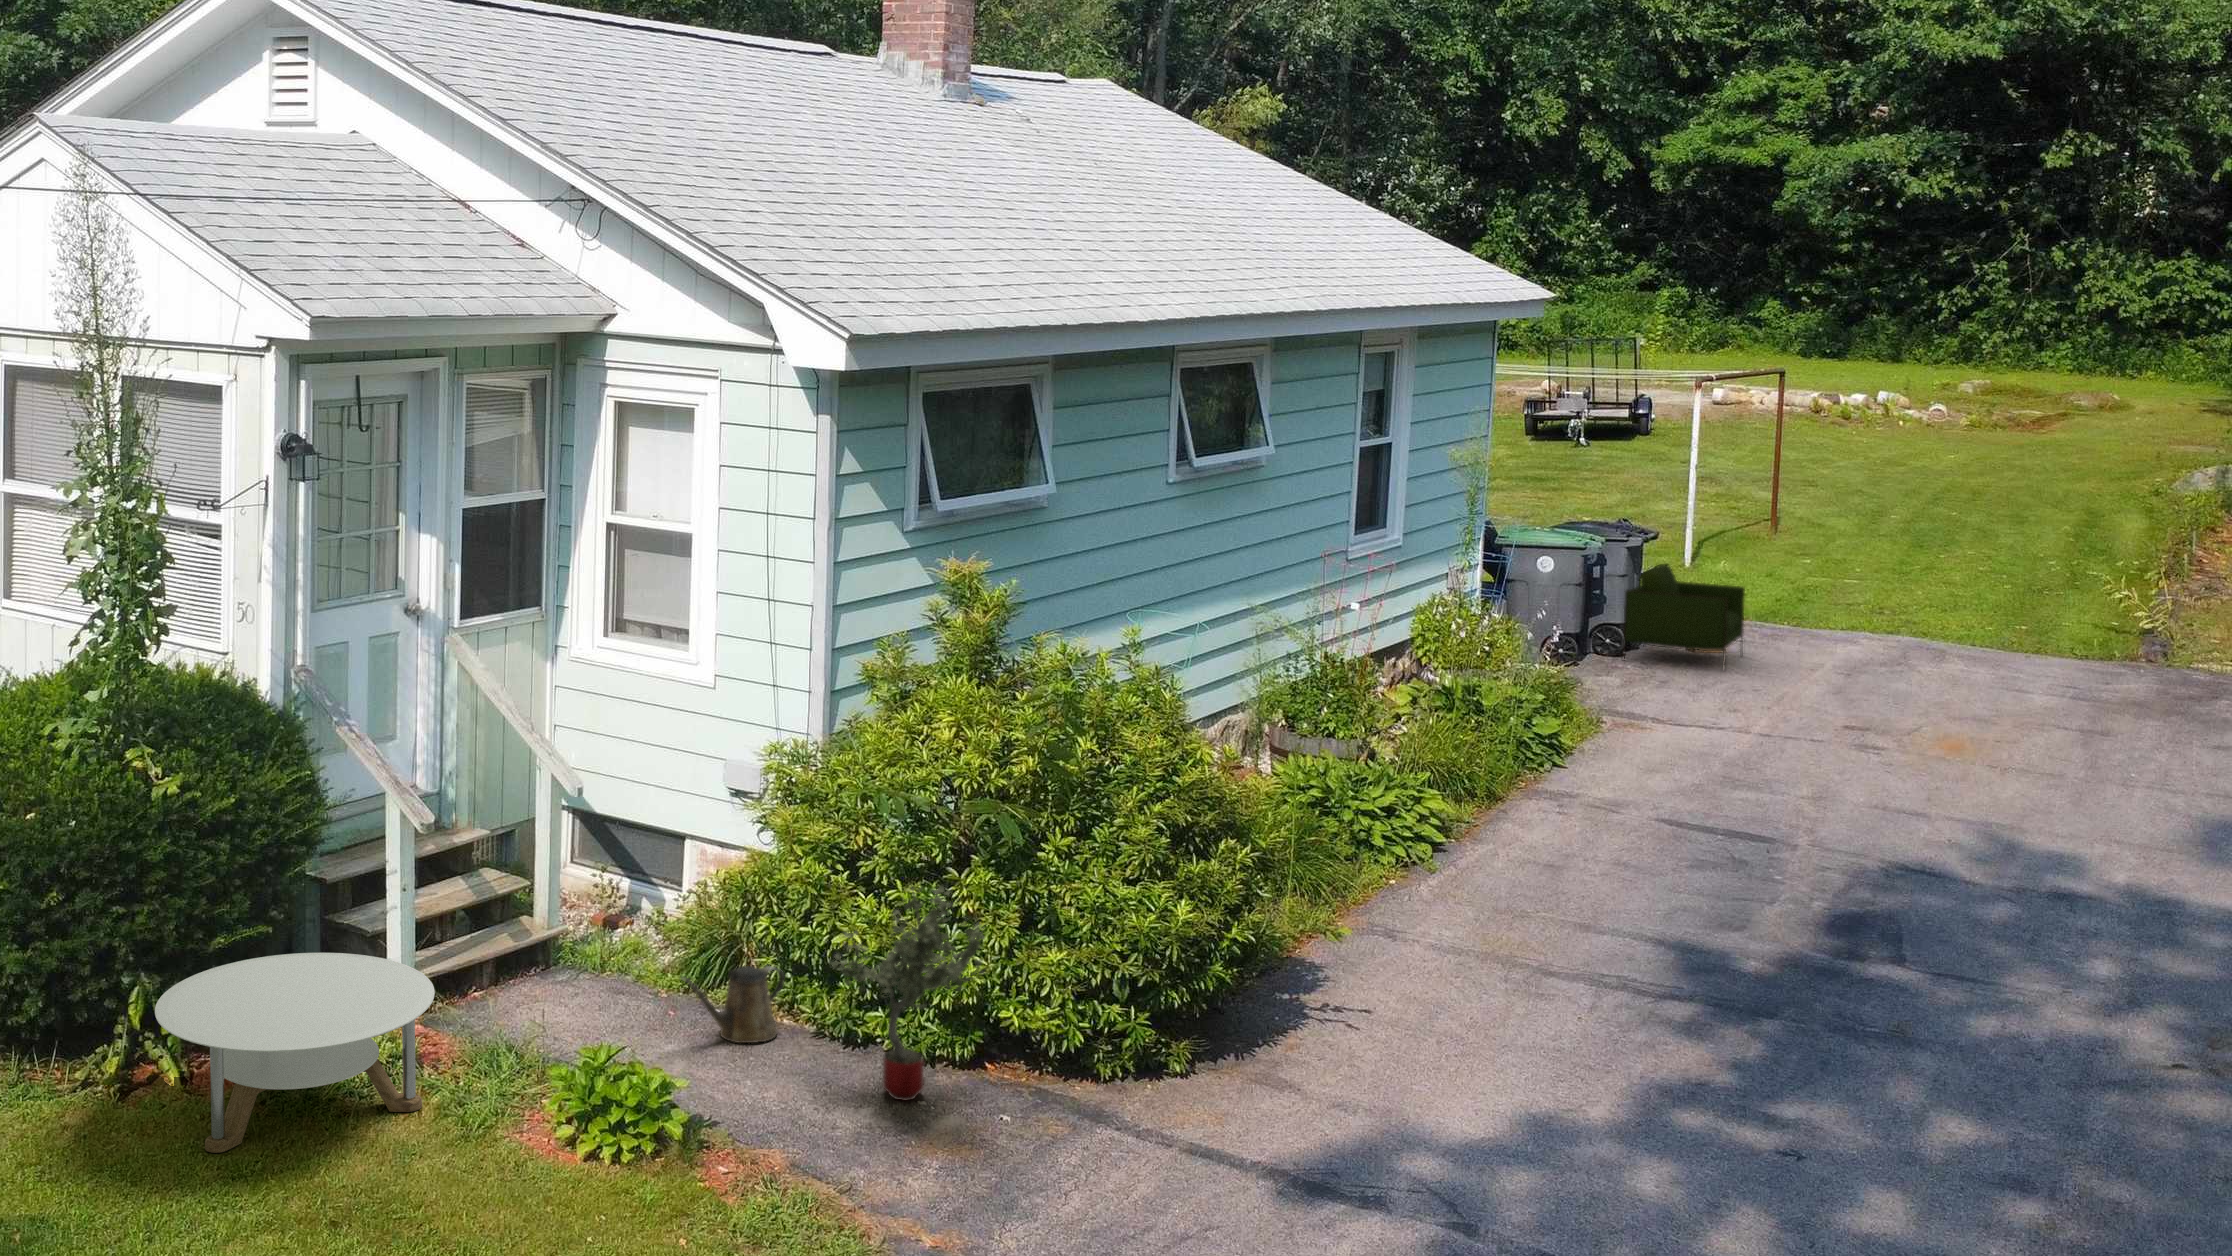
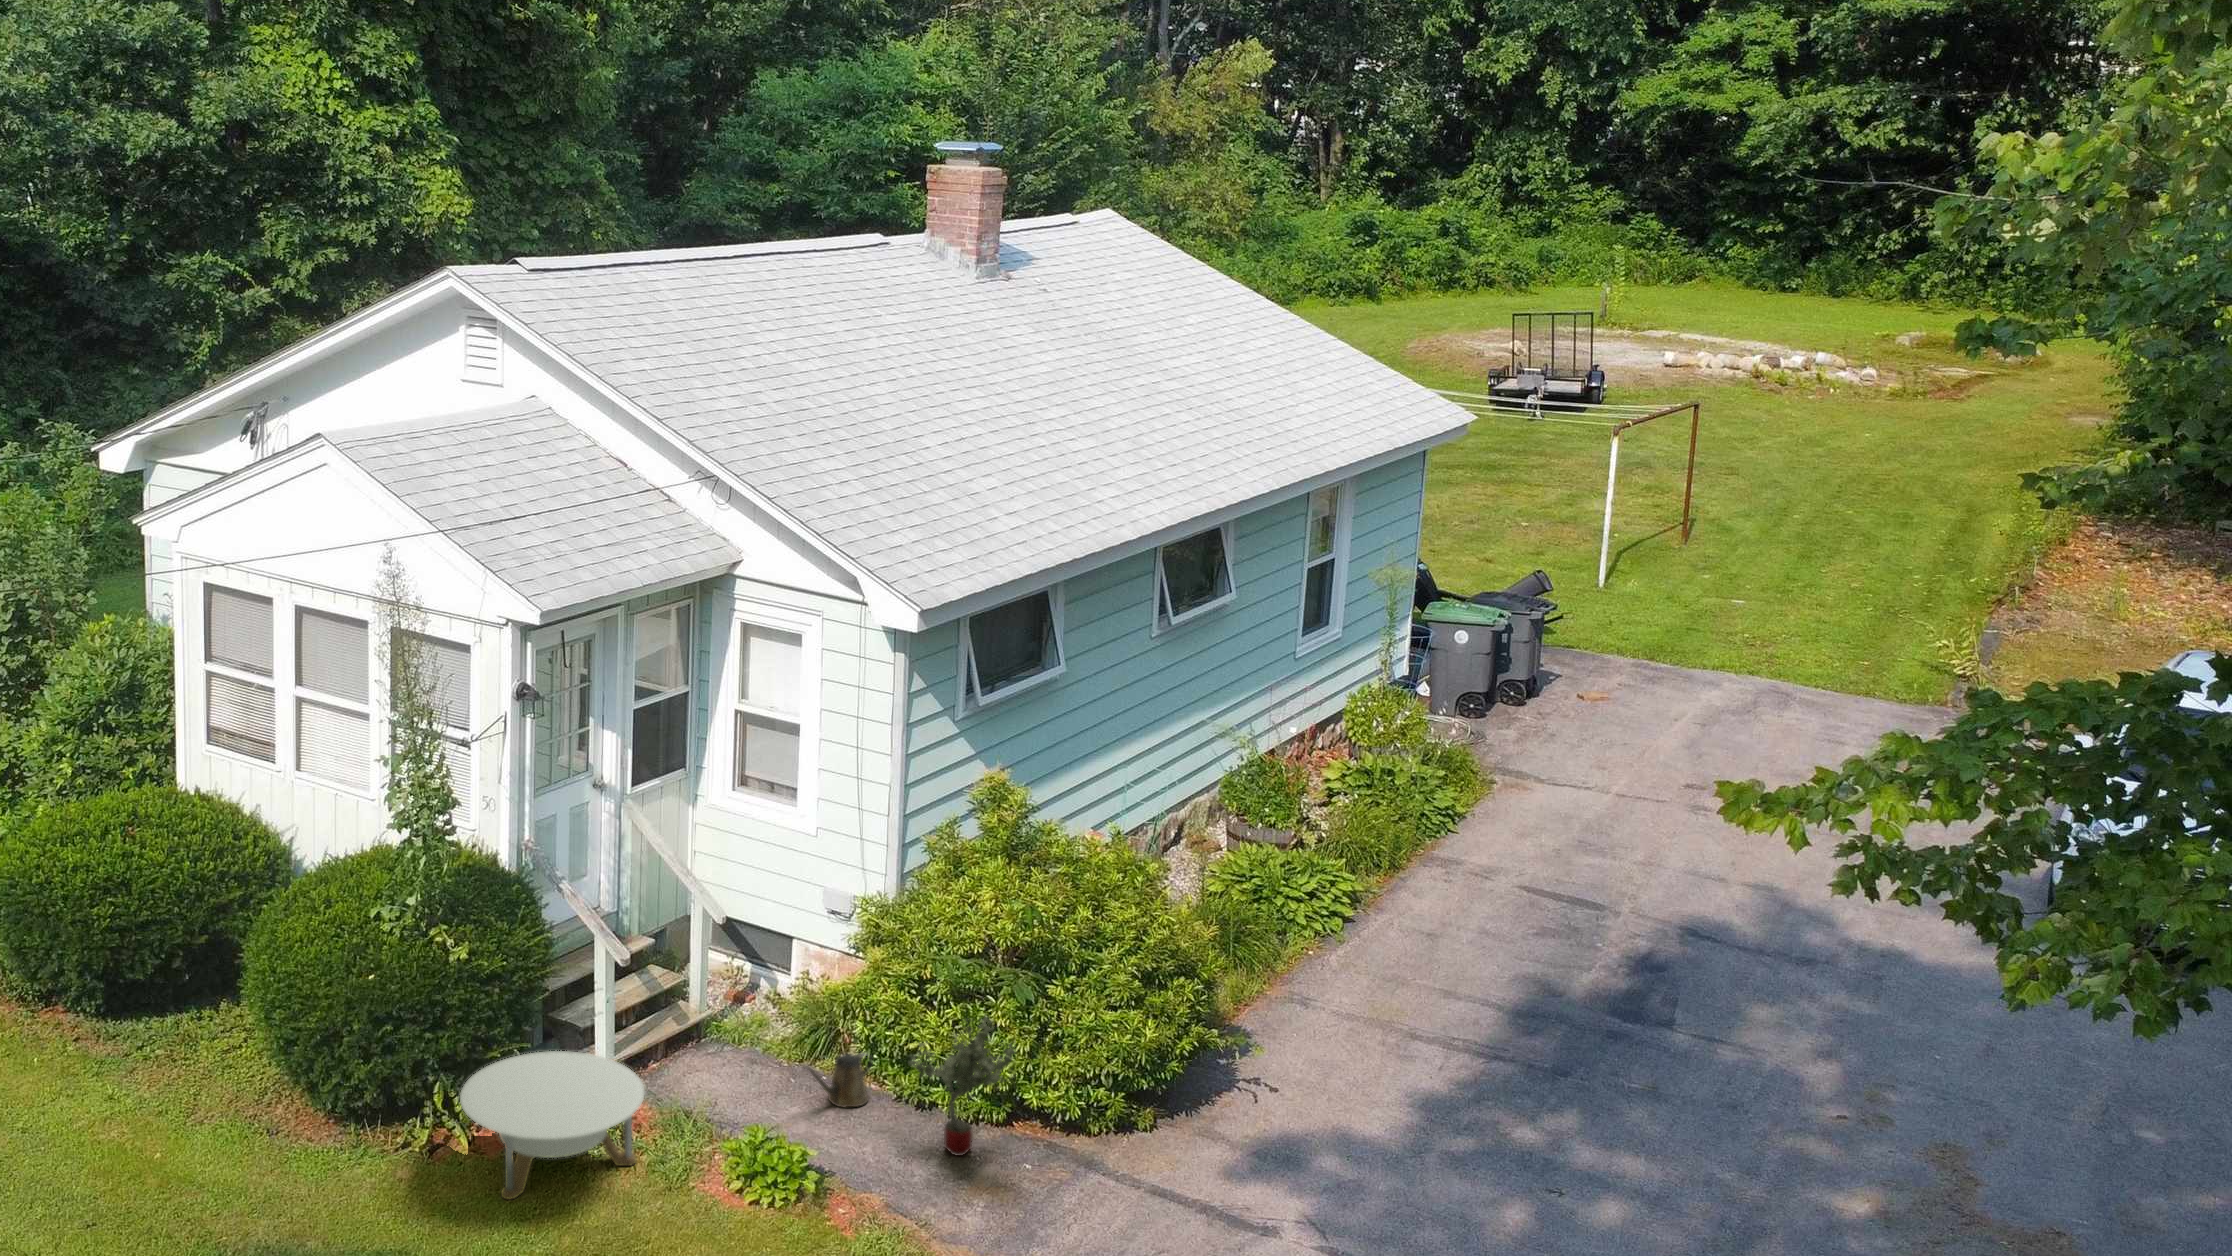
armchair: present [1622,564,1745,669] -> none [1522,626,1627,722]

